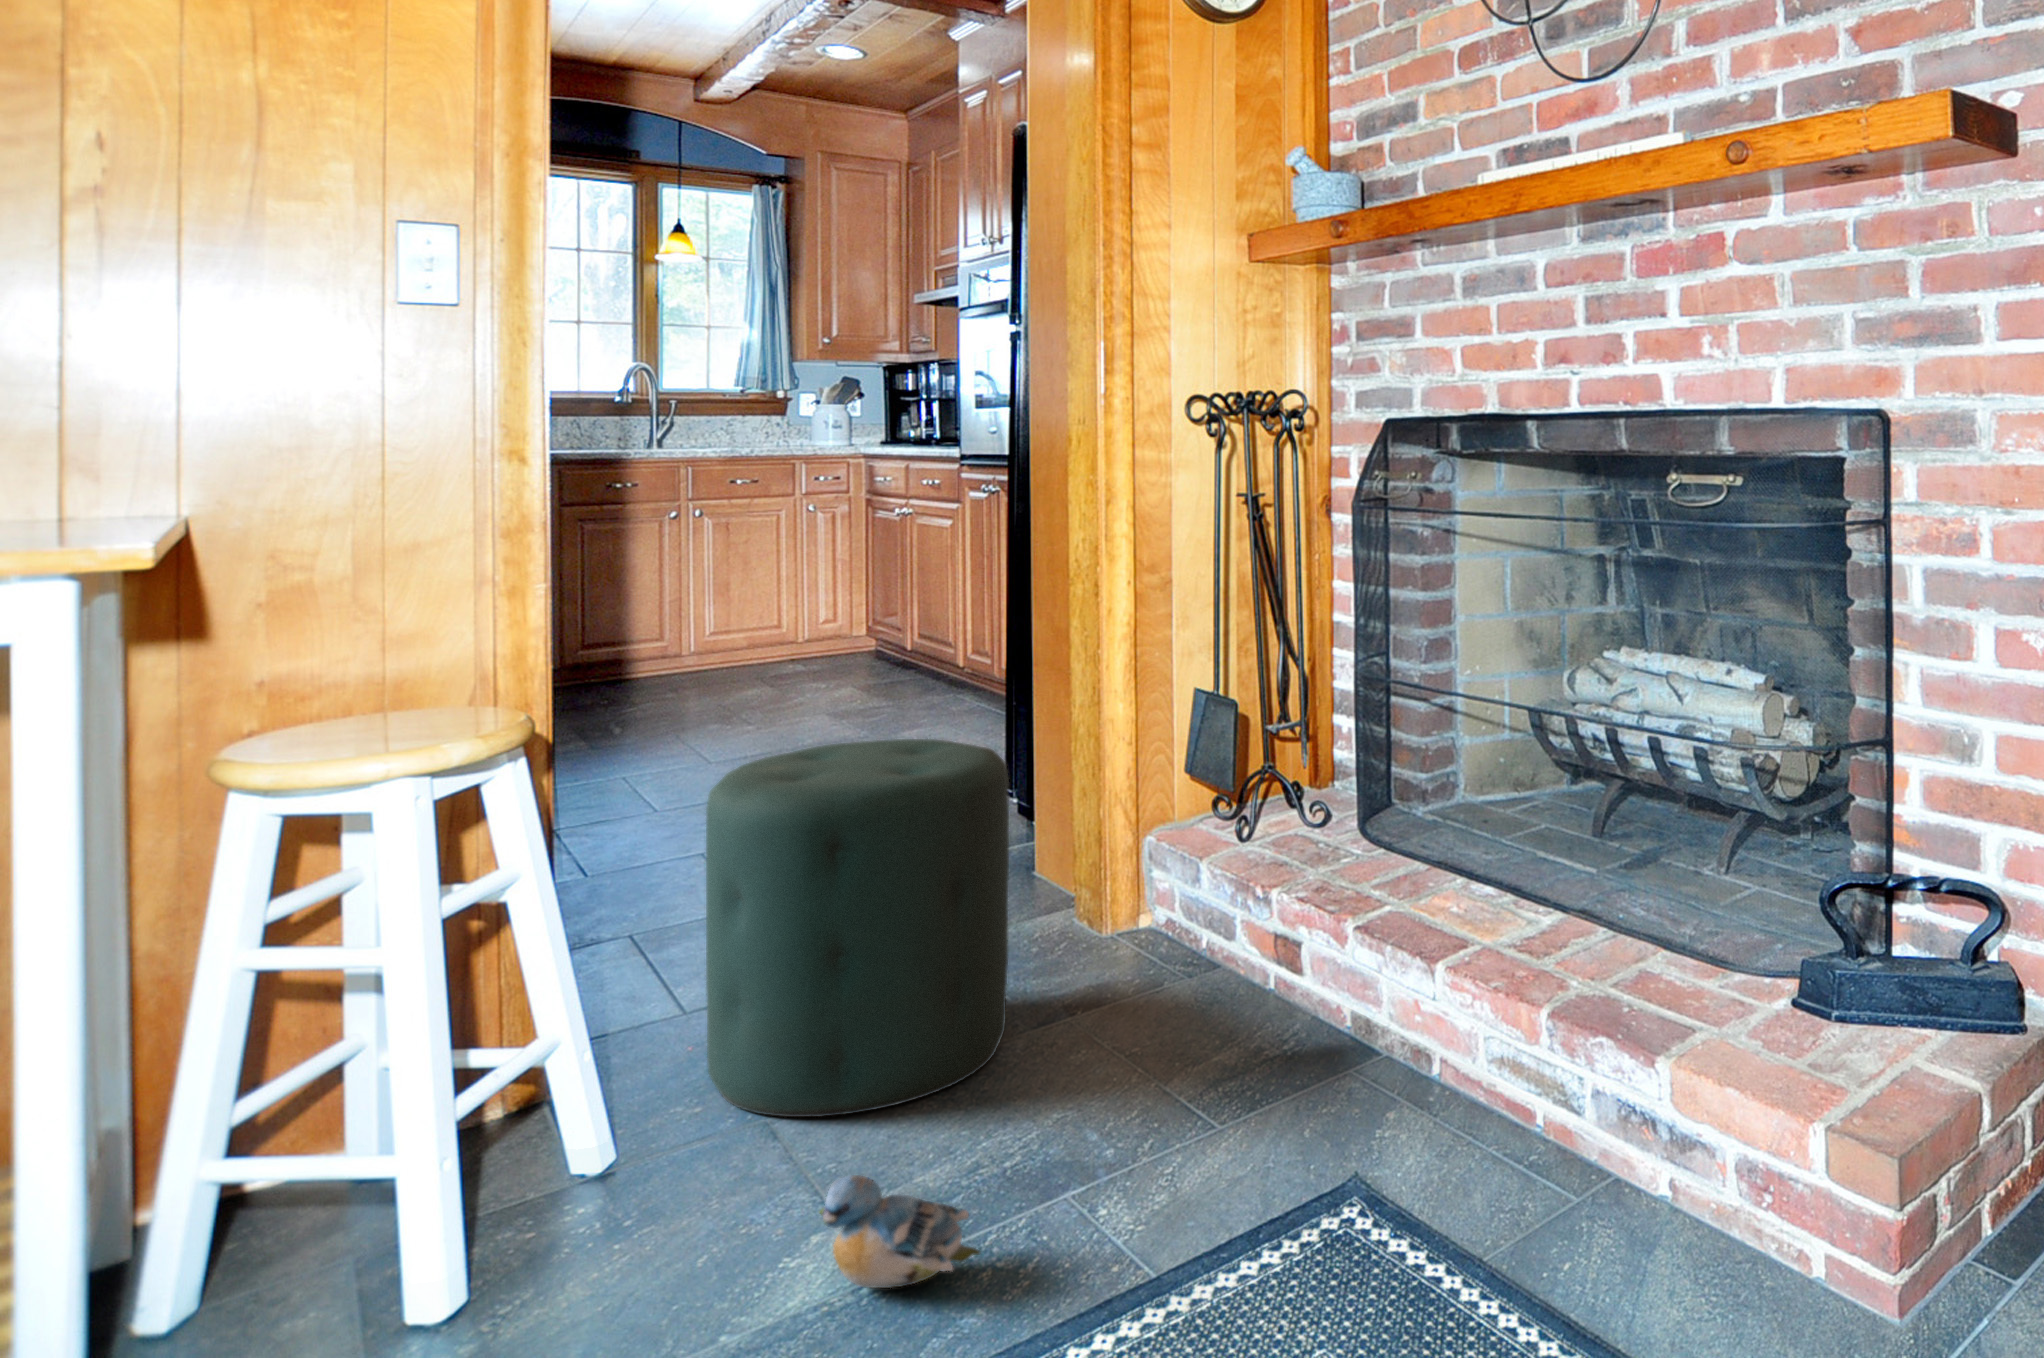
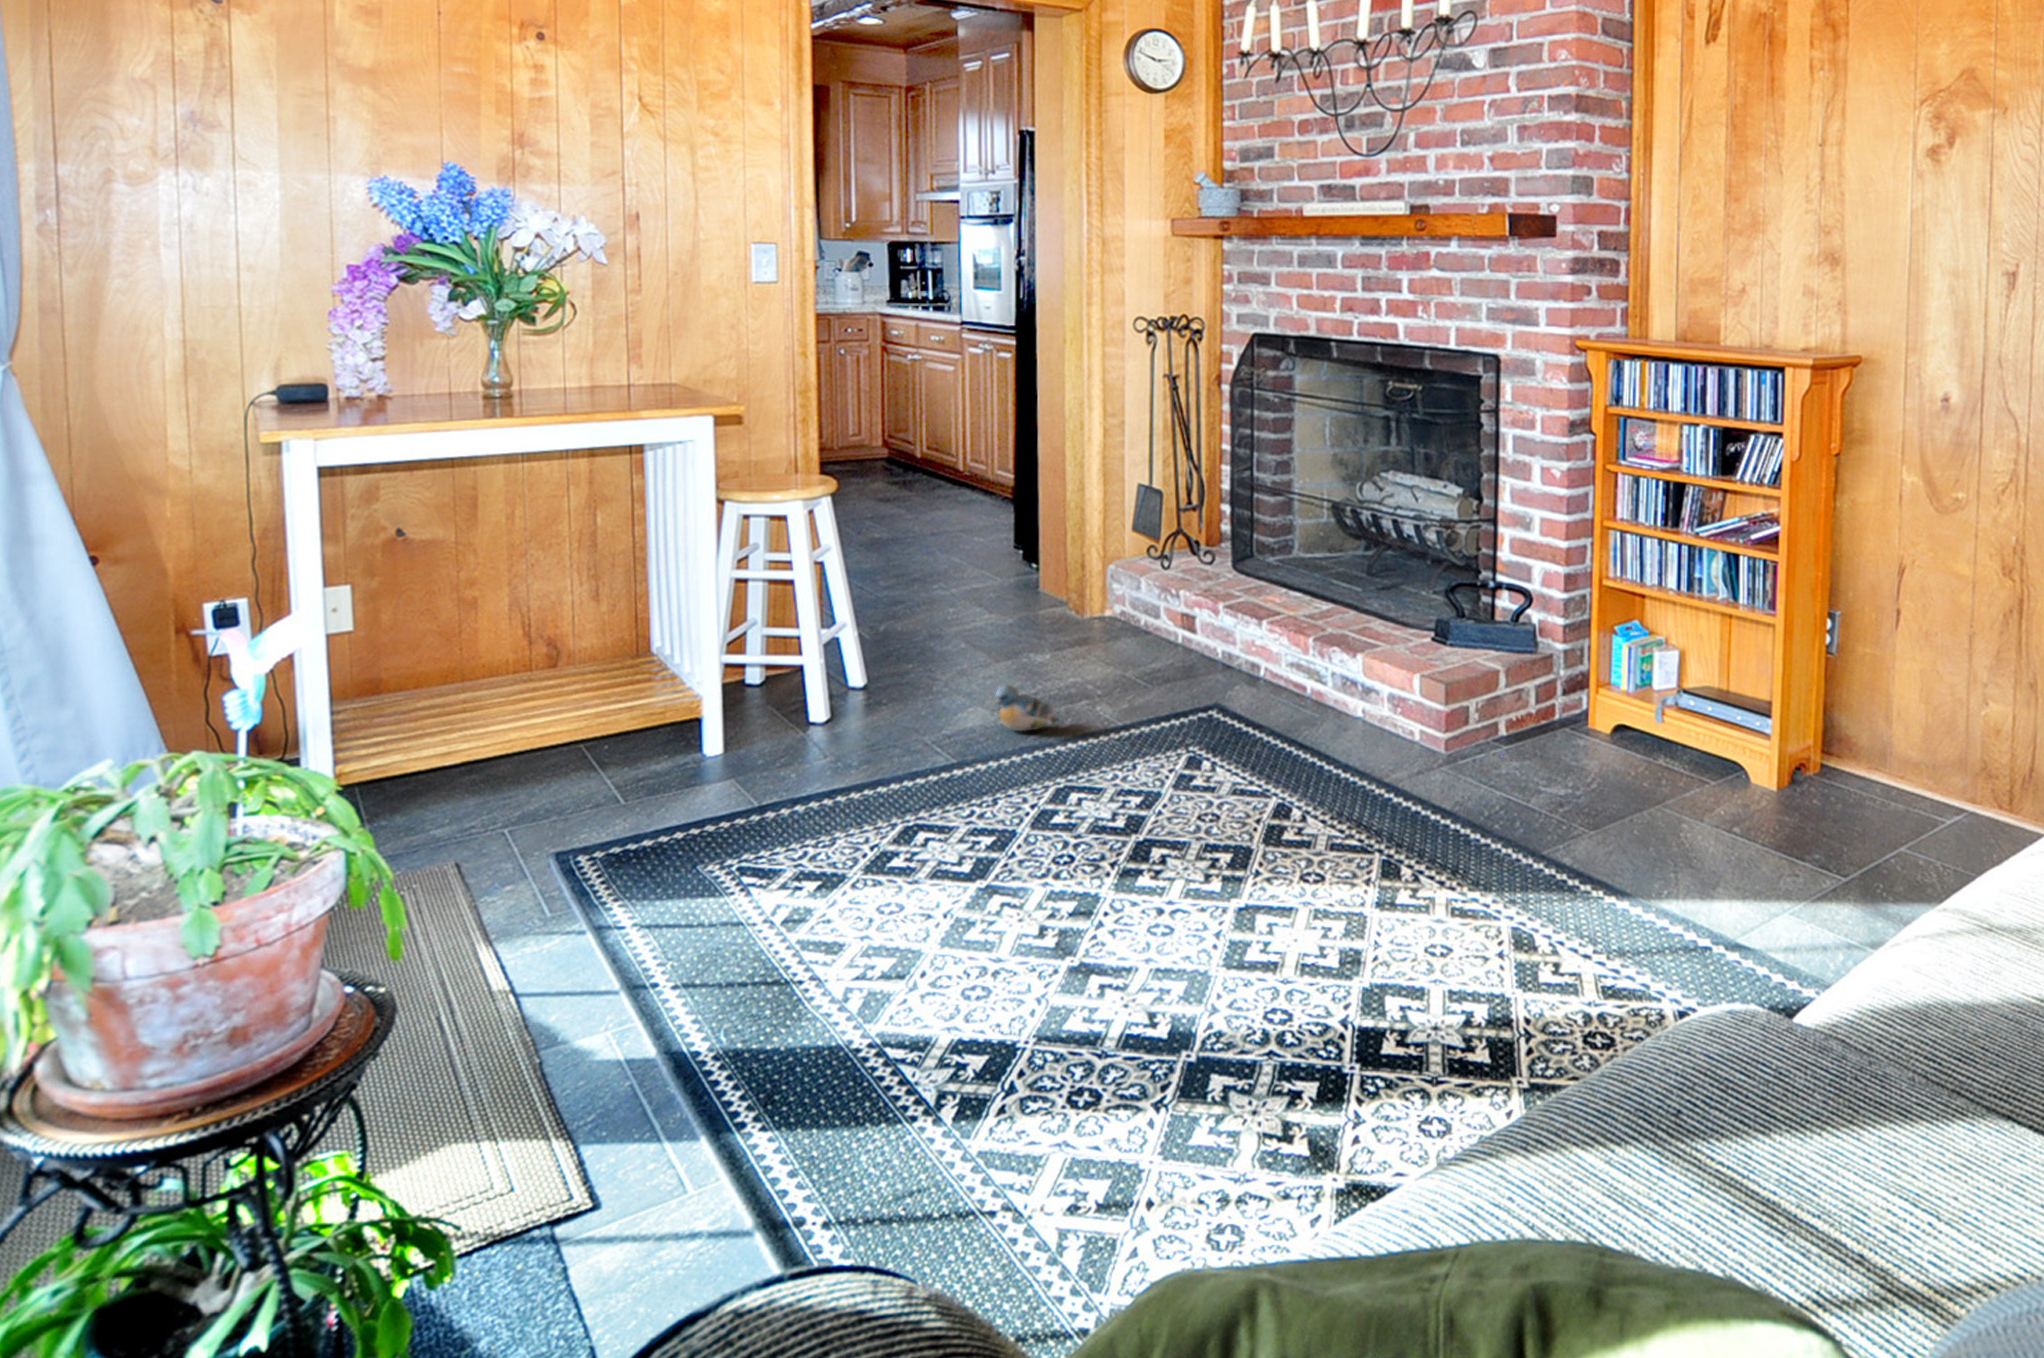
ottoman: present [706,739,1009,1117] -> none [904,506,1049,680]

